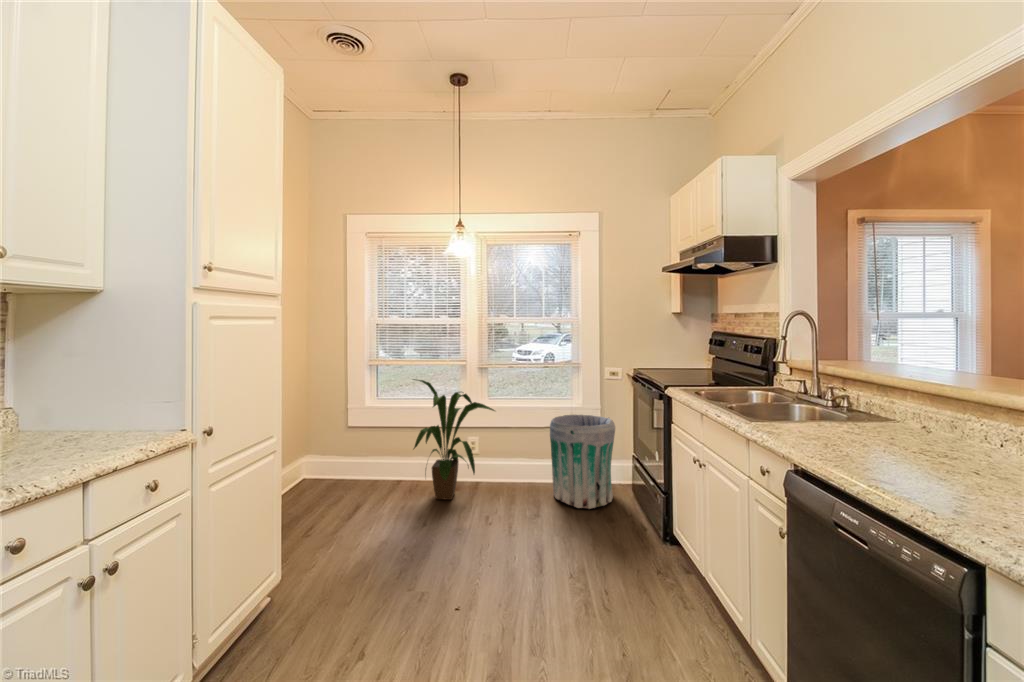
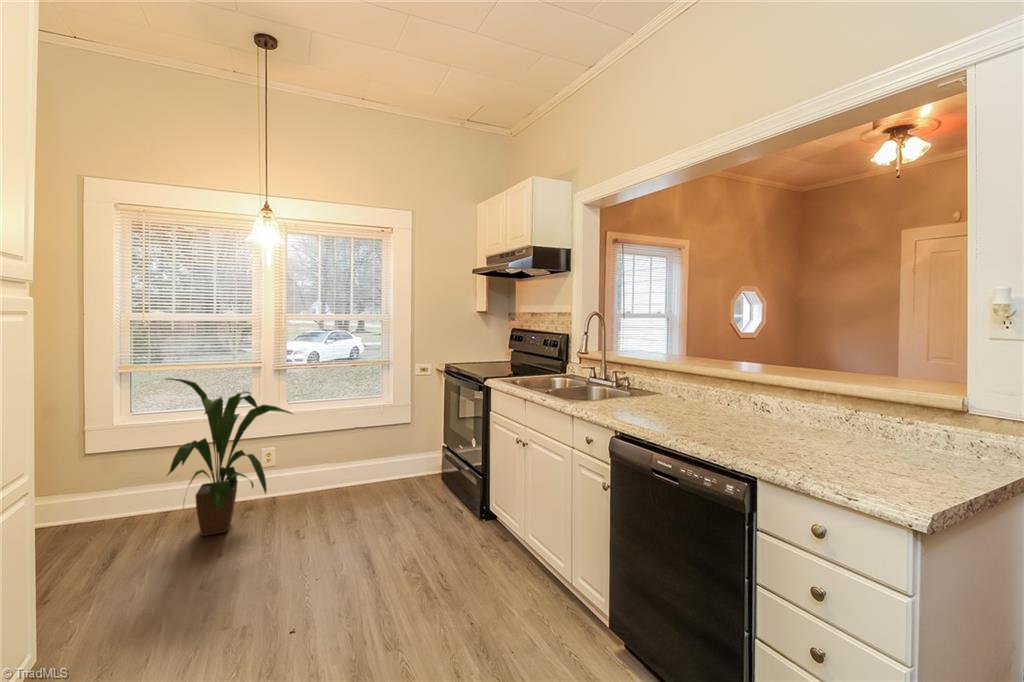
trash can: present [550,415,615,509] -> none [361,410,431,507]

